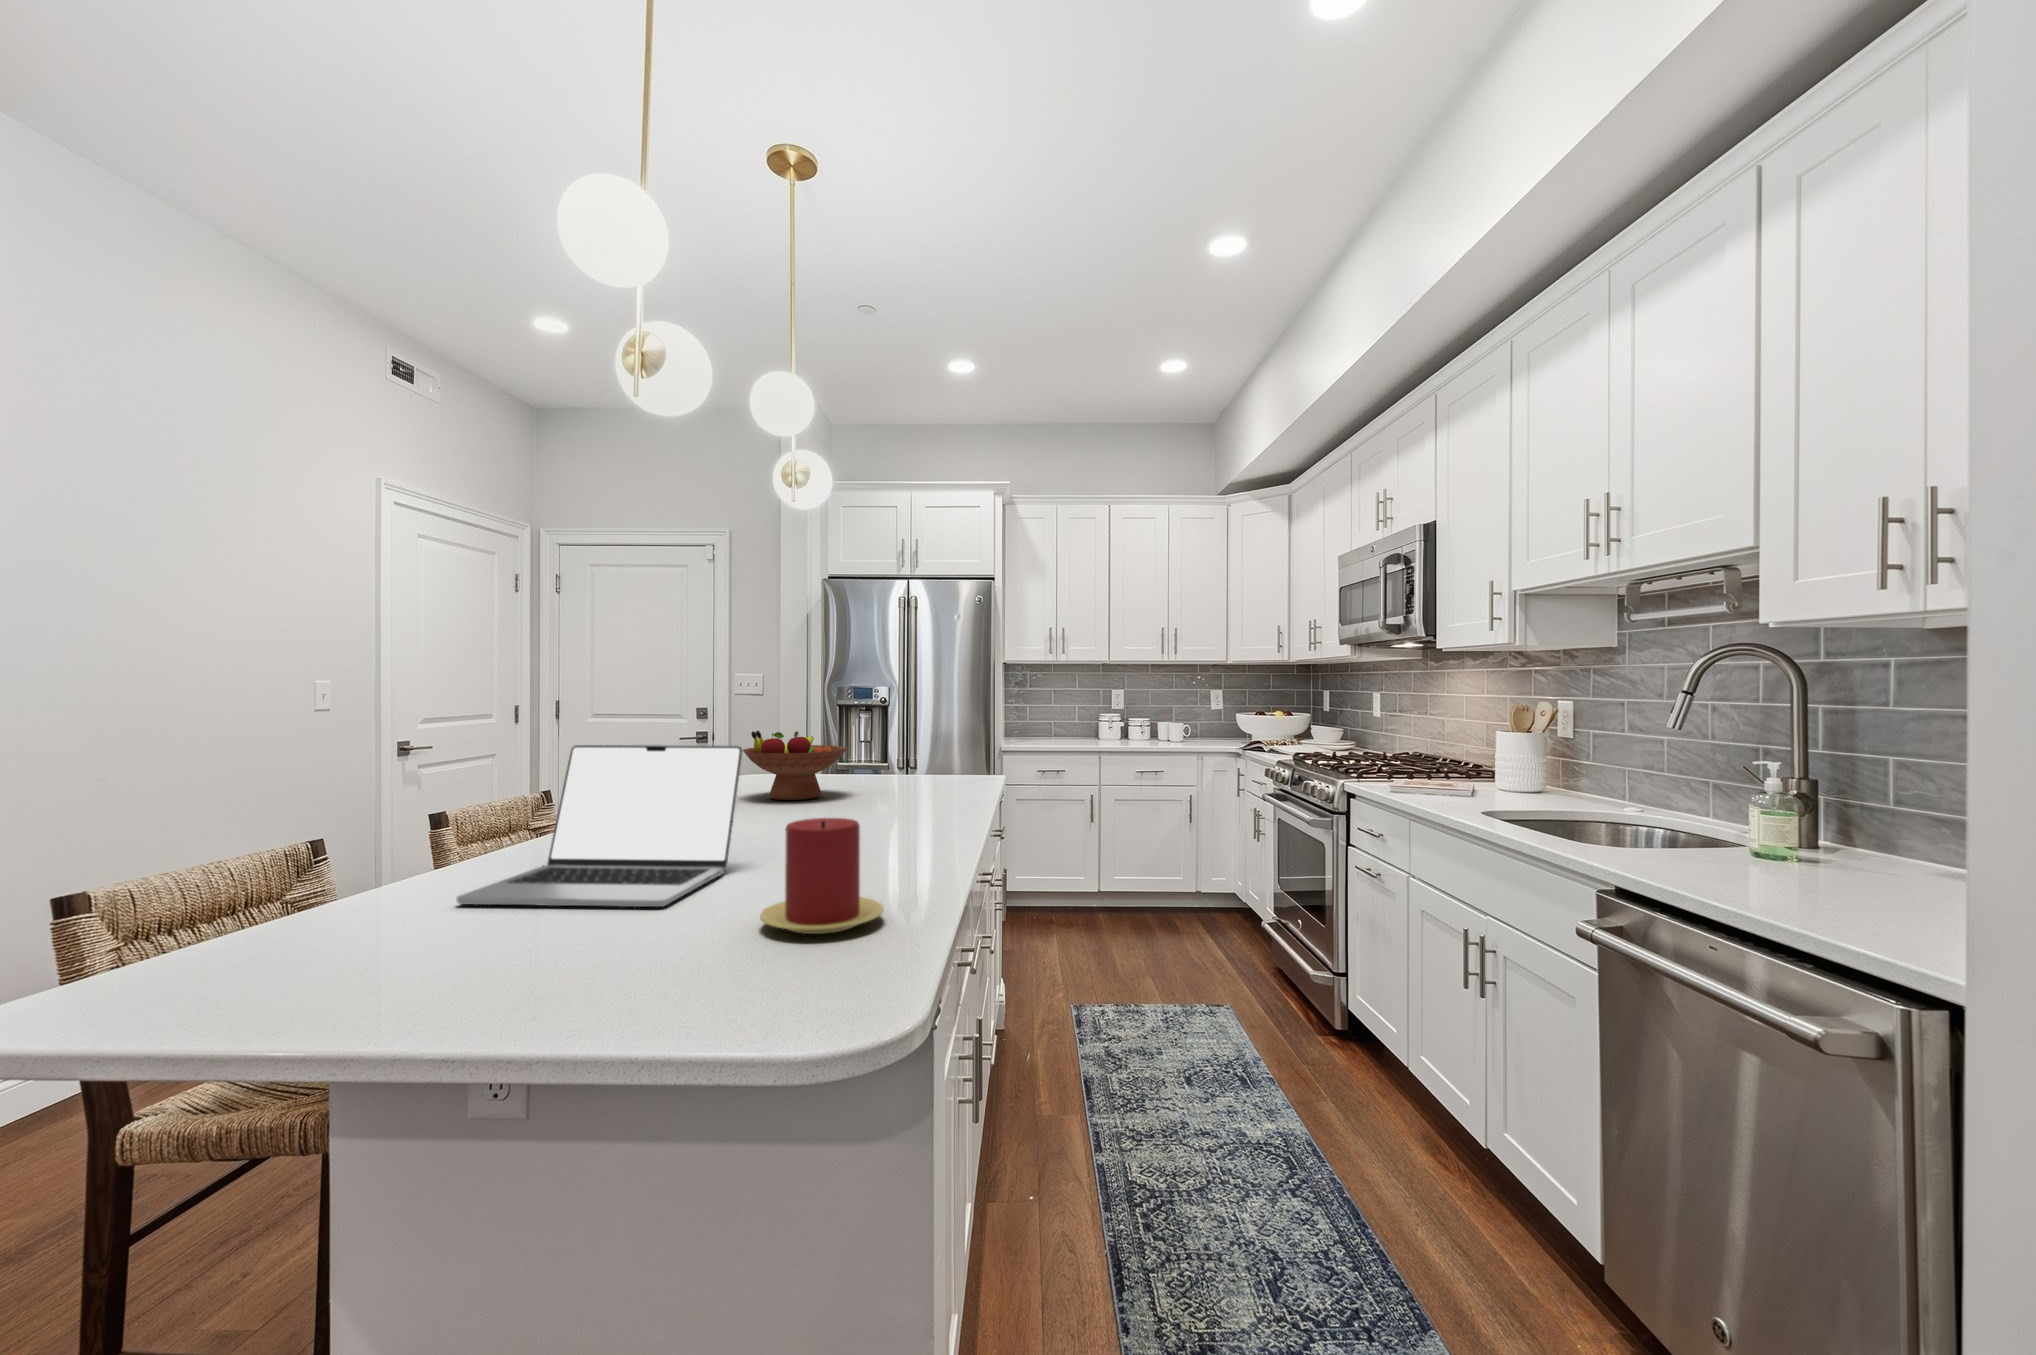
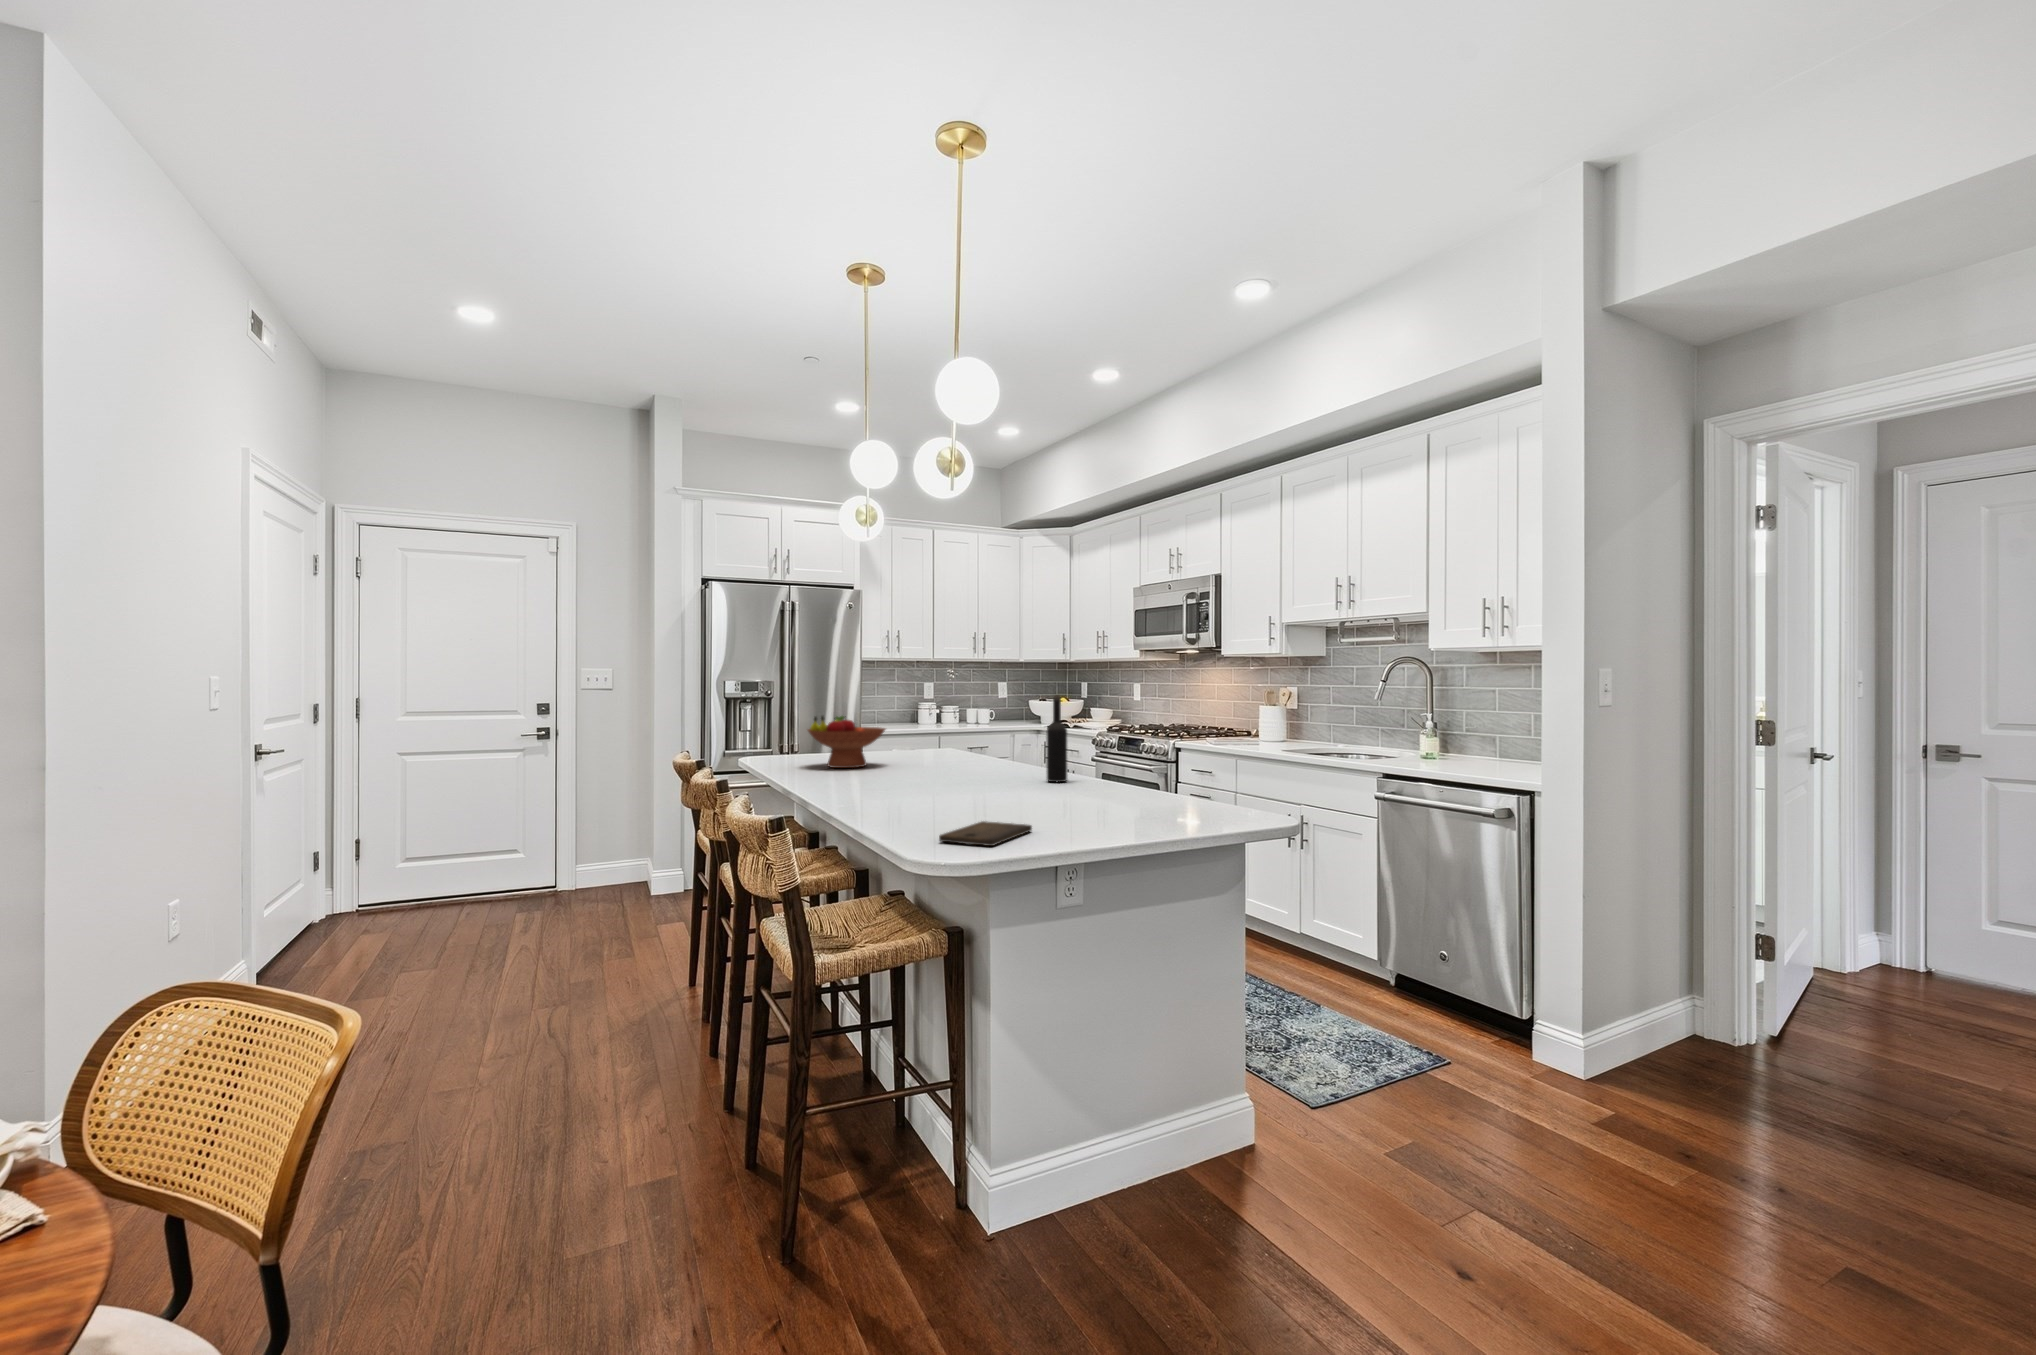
wine bottle: none [900,711,934,854] -> present [1047,695,1067,782]
laptop: present [457,745,742,907] -> none [880,717,1030,812]
candle: present [760,818,884,934] -> none [1098,749,1160,805]
cutting board: none [85,955,355,1042] -> present [939,821,1032,846]

